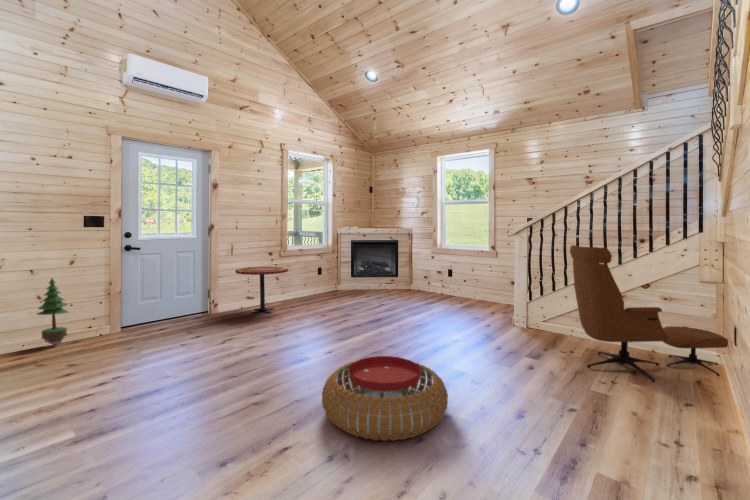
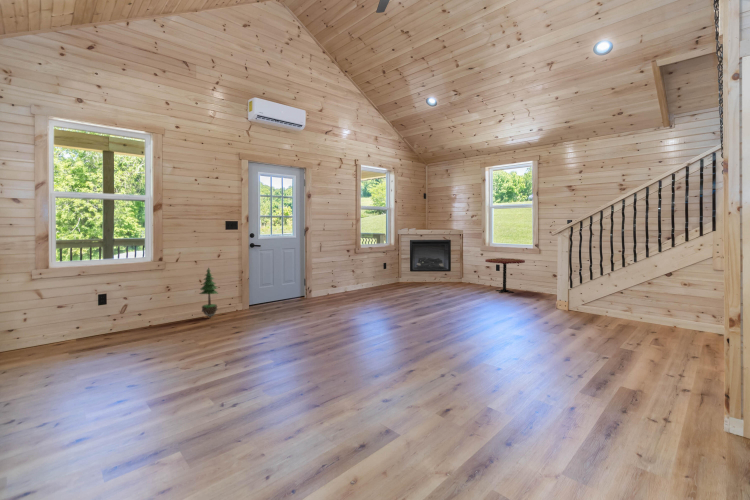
lounge chair: present [570,245,728,382] -> none [605,242,734,344]
side table: present [235,267,288,313] -> present [485,258,525,293]
pouf: present [322,356,448,441] -> none [428,320,517,369]

